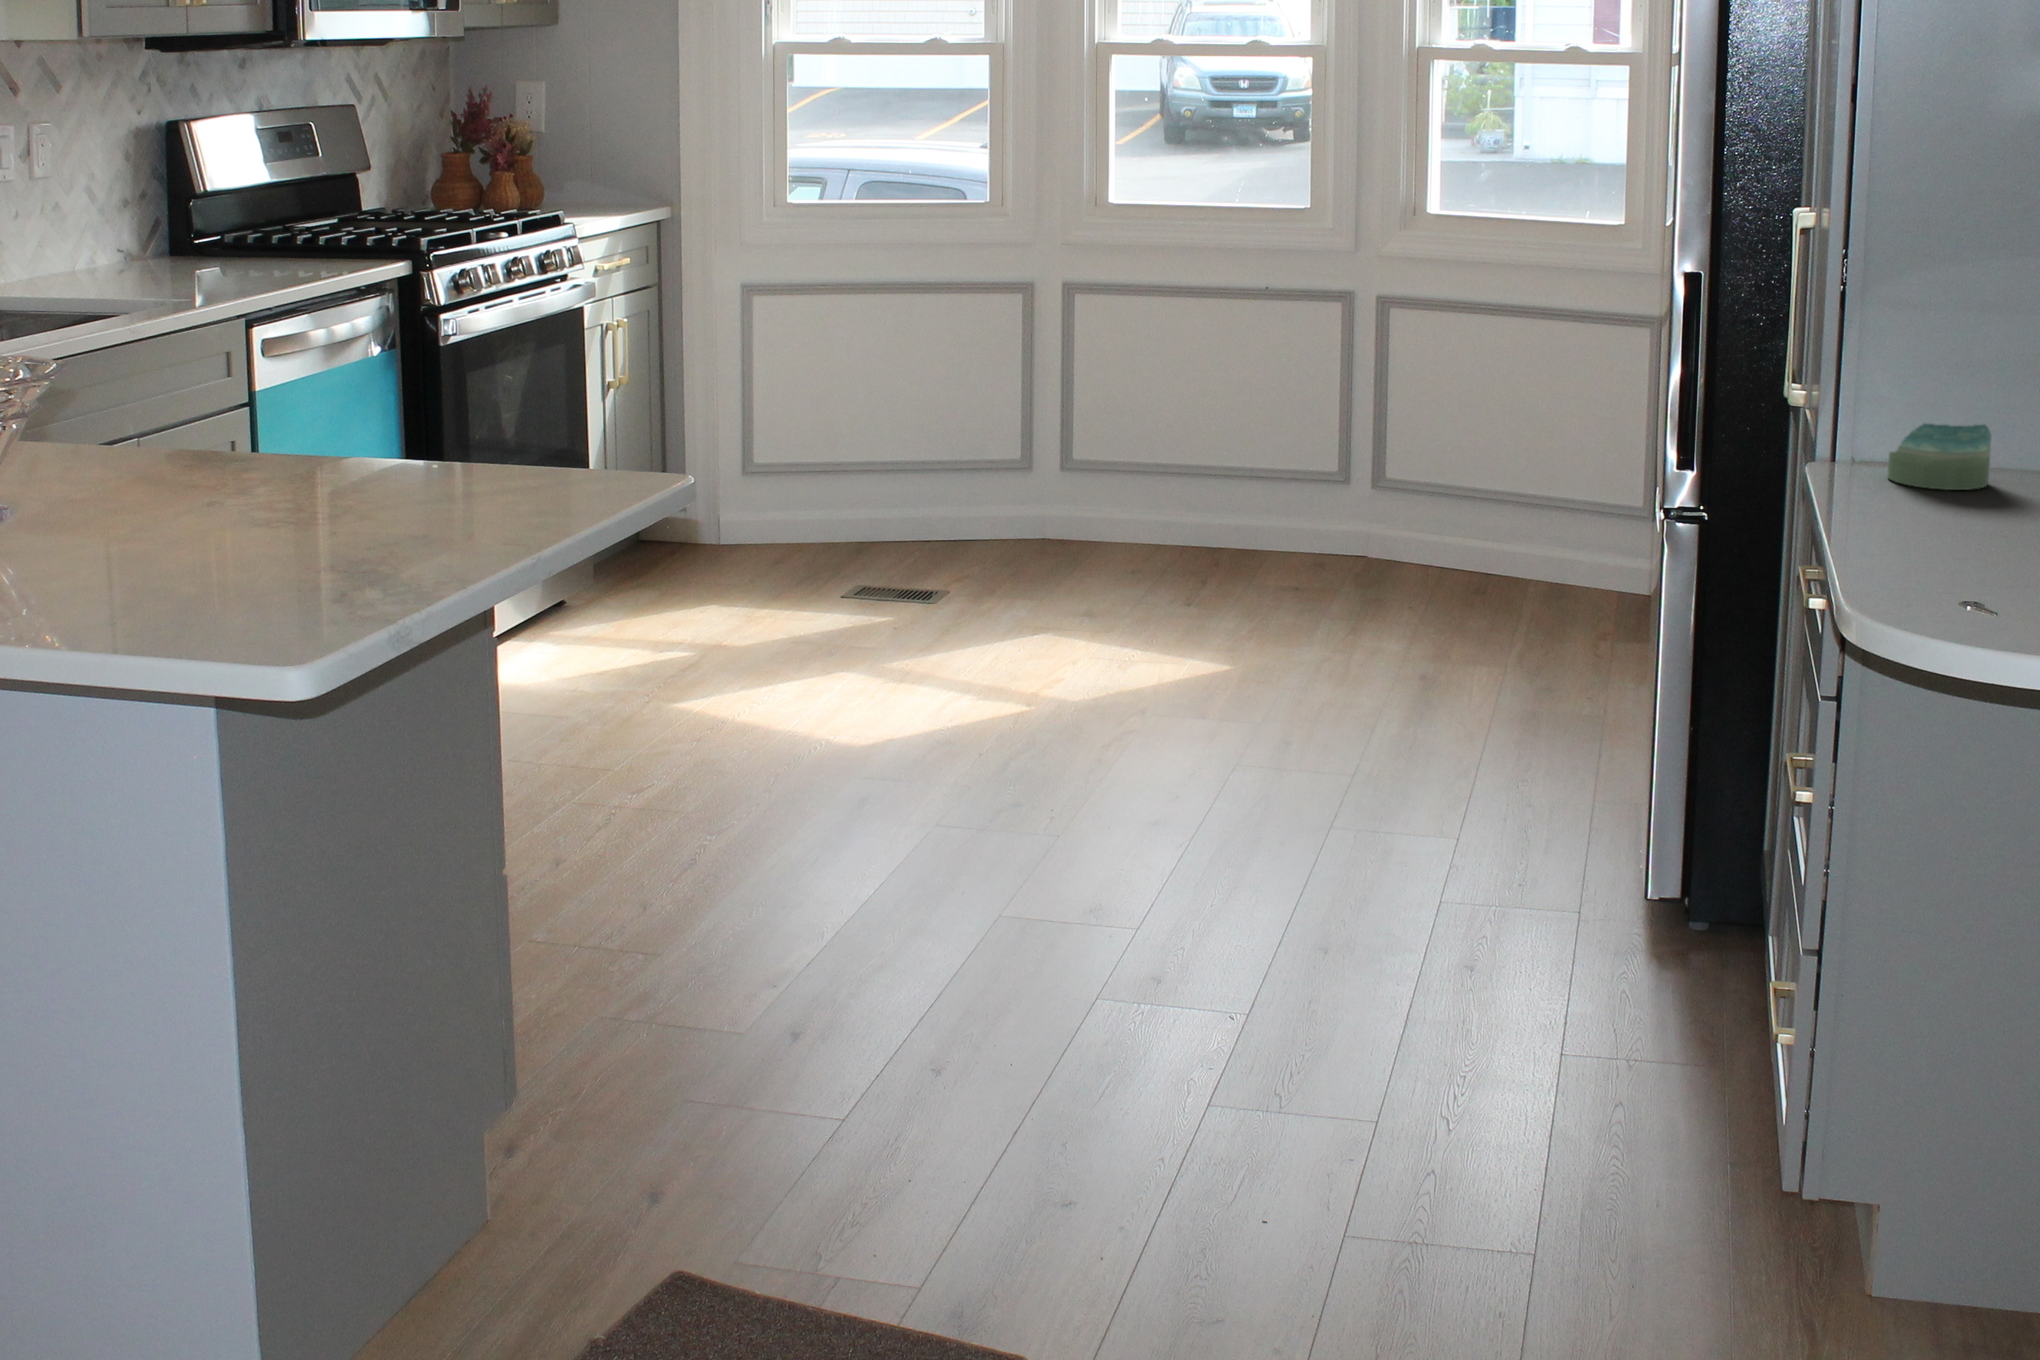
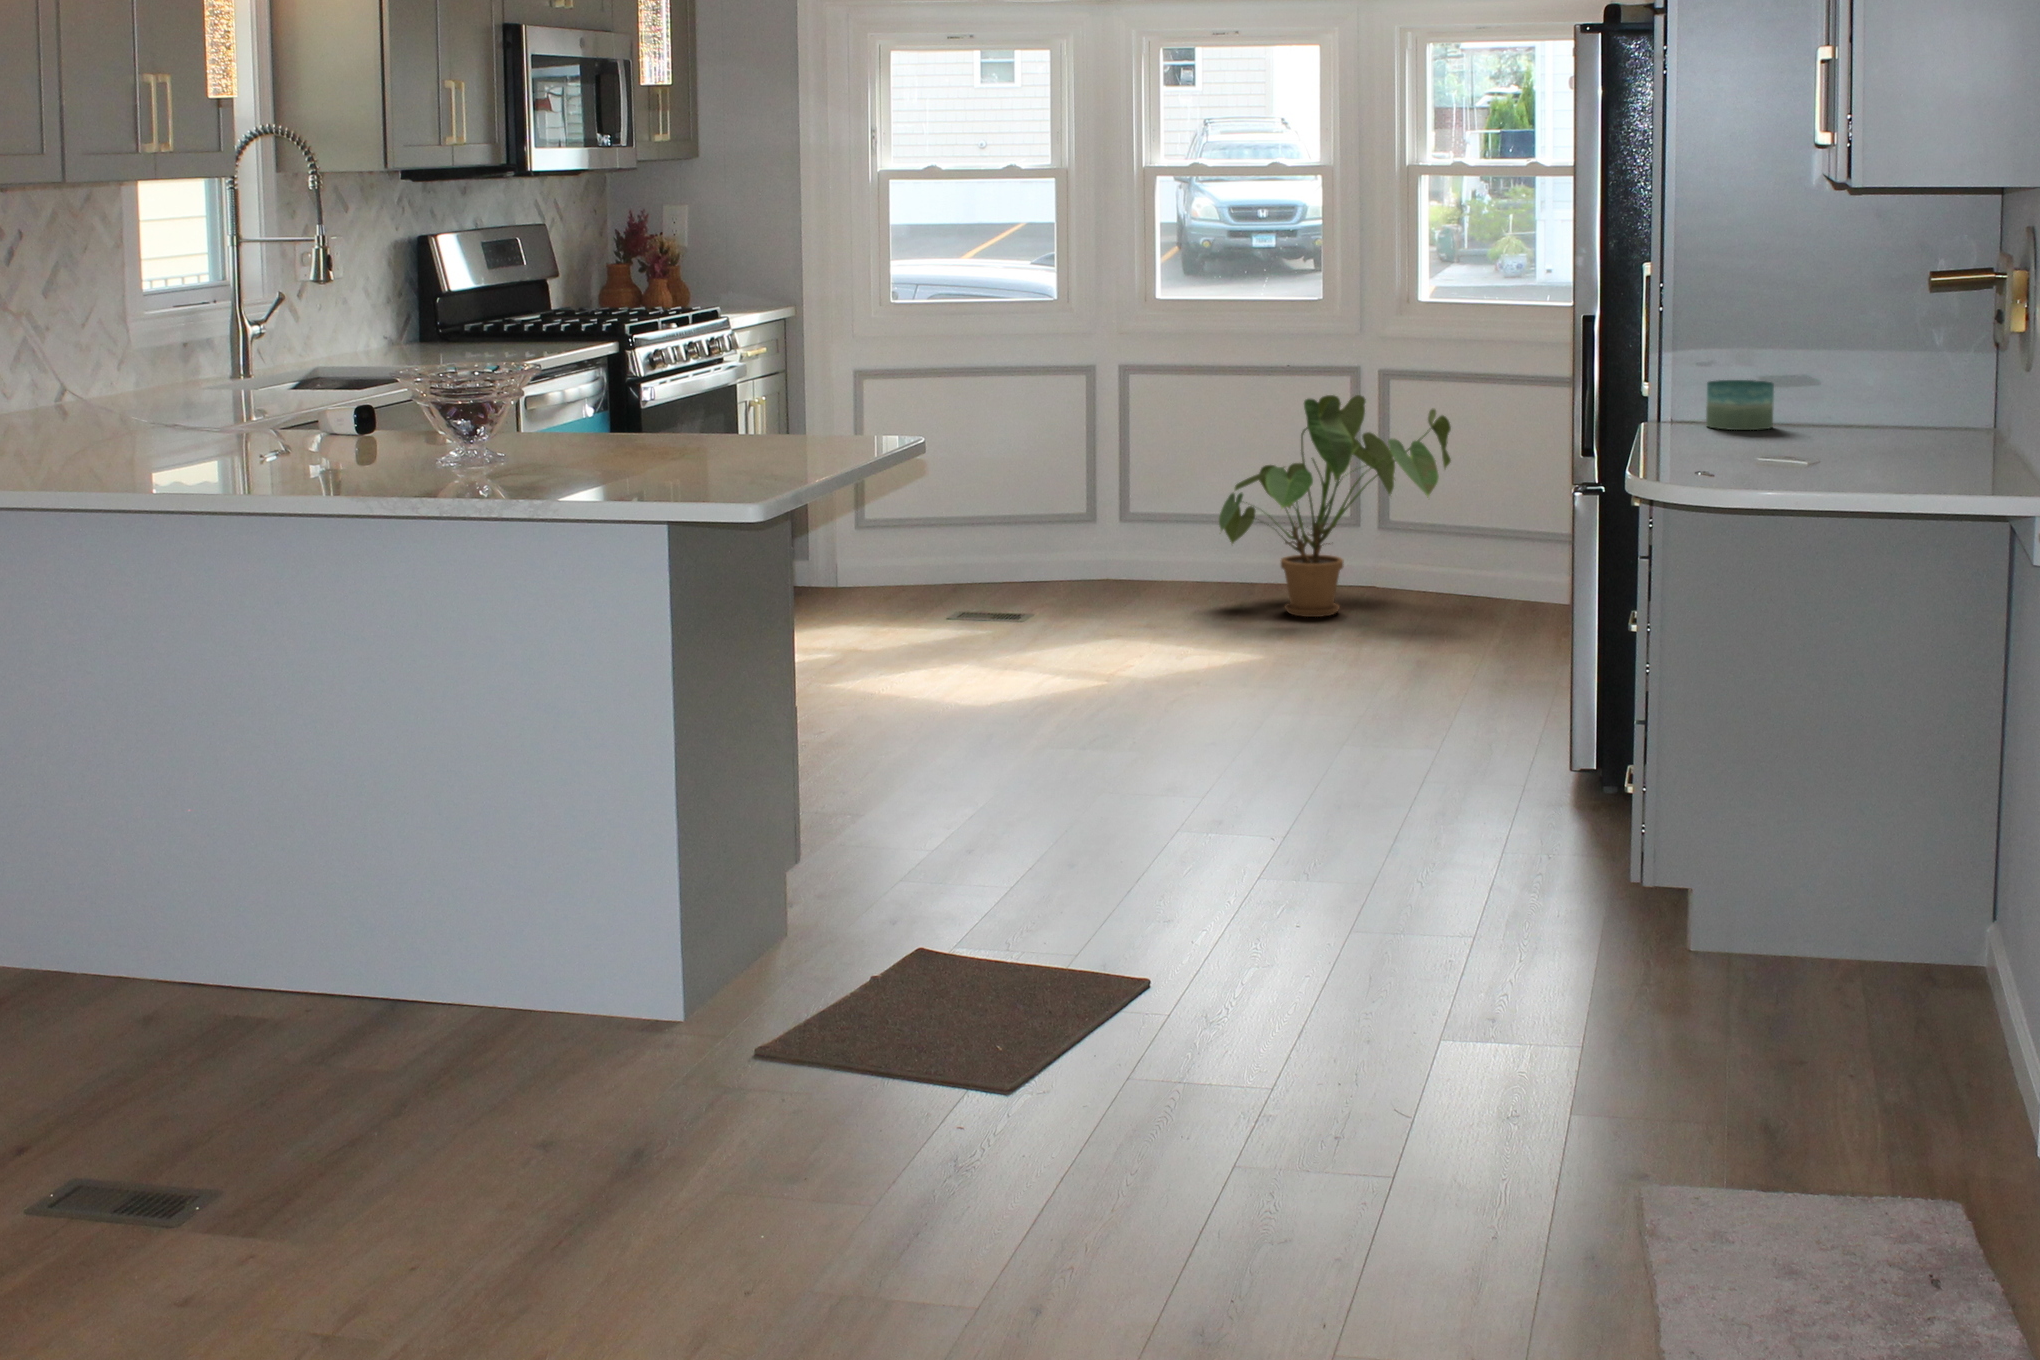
house plant: none [1179,329,1466,605] -> present [1219,395,1451,617]

